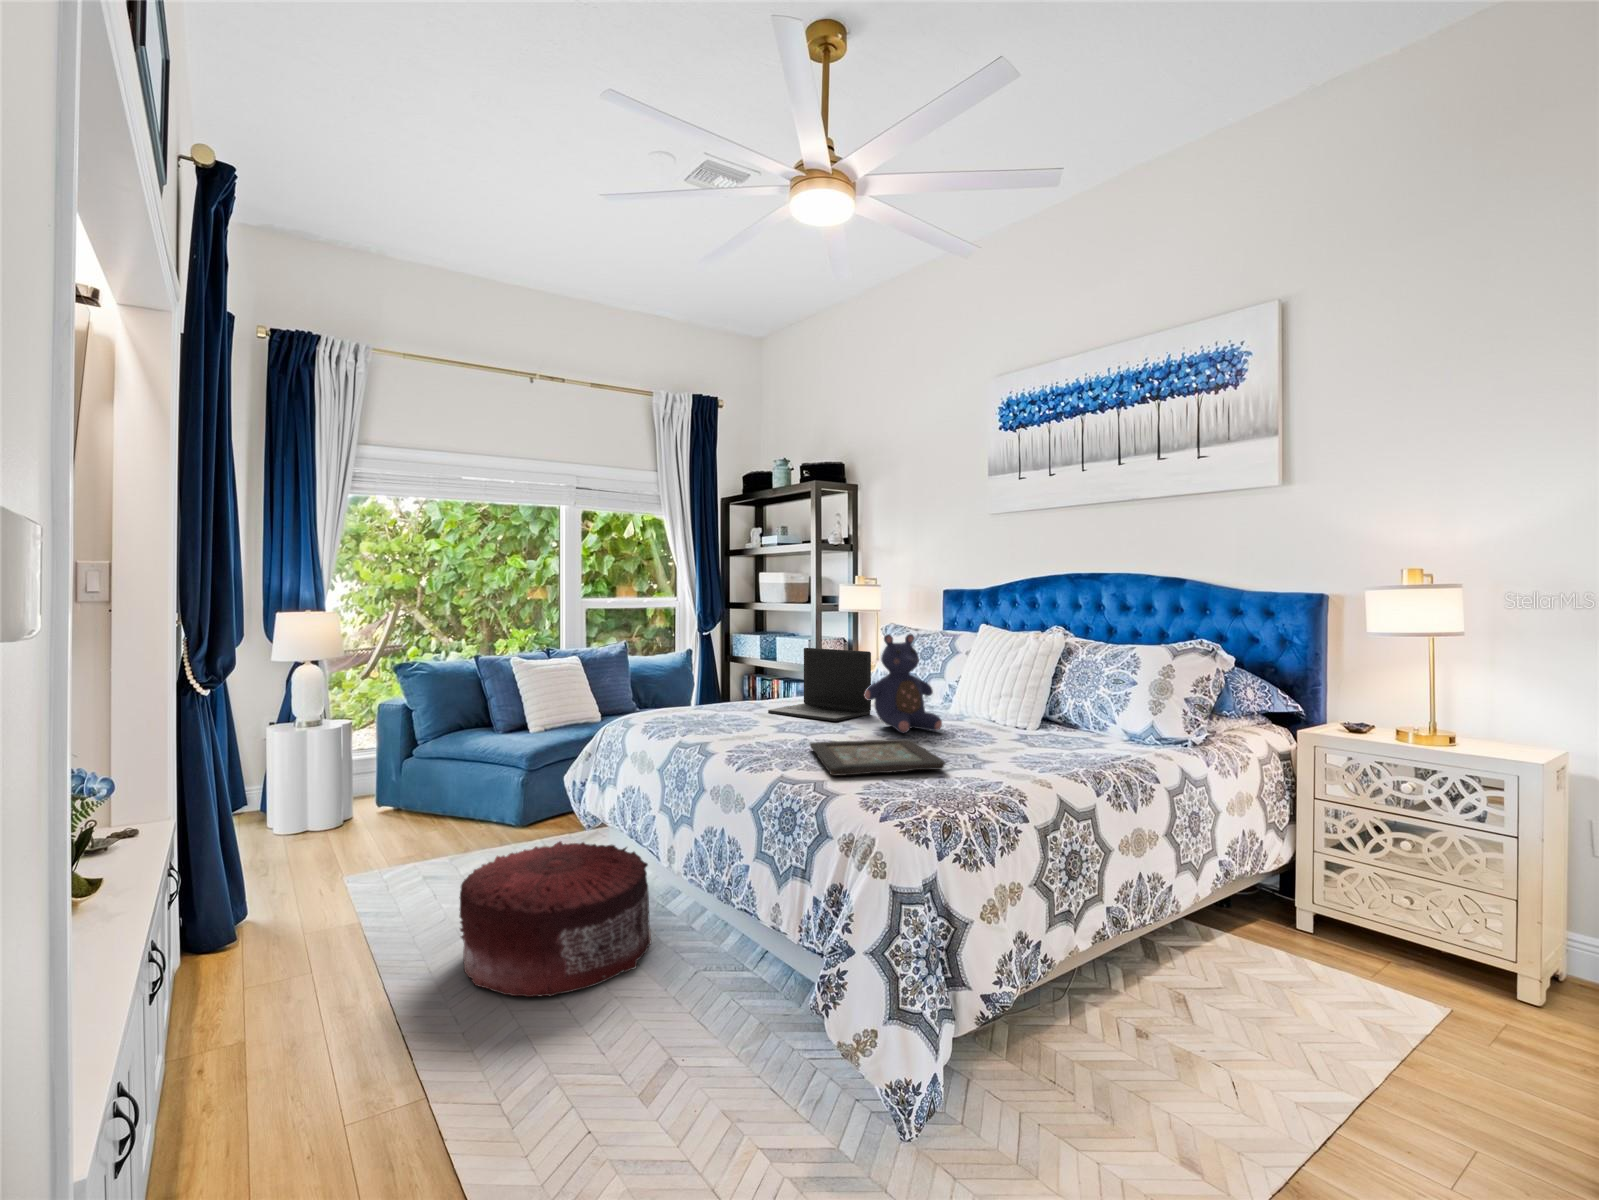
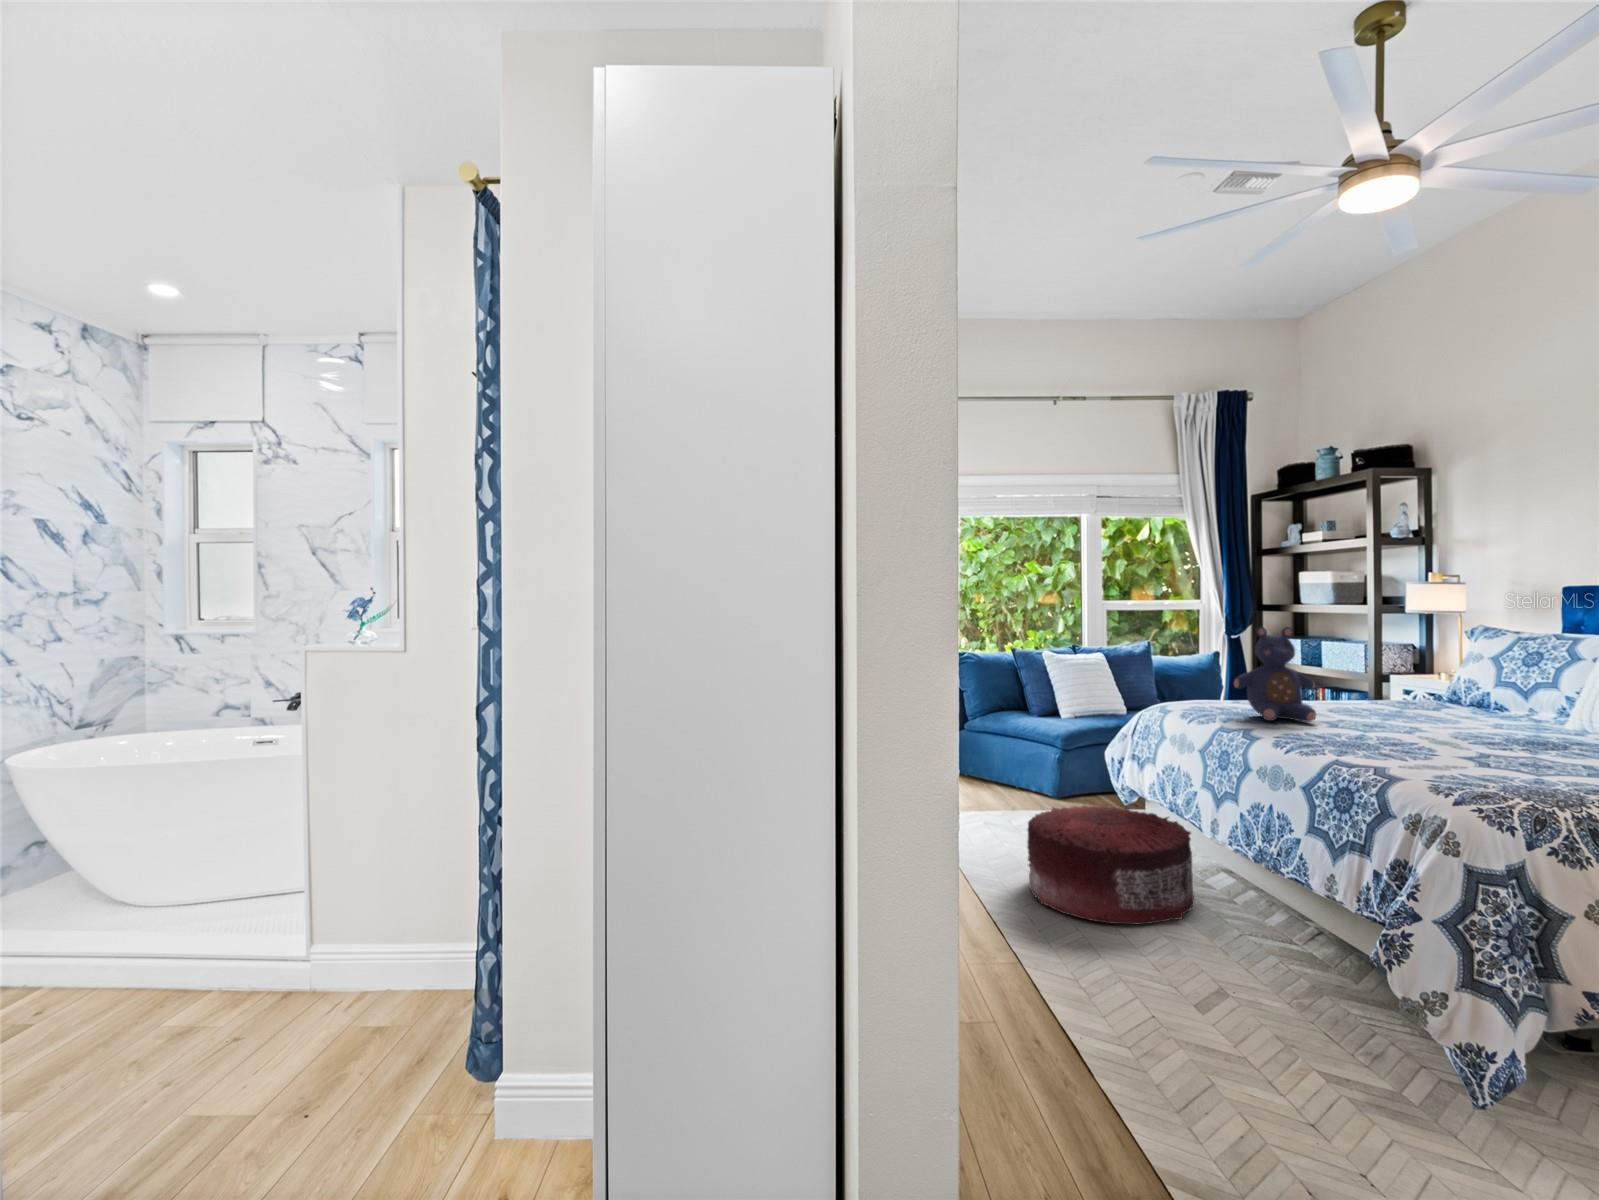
teddy bear: present [865,633,942,733] -> present [1234,627,1316,722]
laptop: present [768,648,871,721] -> none [1316,647,1448,723]
decorative tray: present [810,739,946,776] -> none [1368,736,1545,771]

